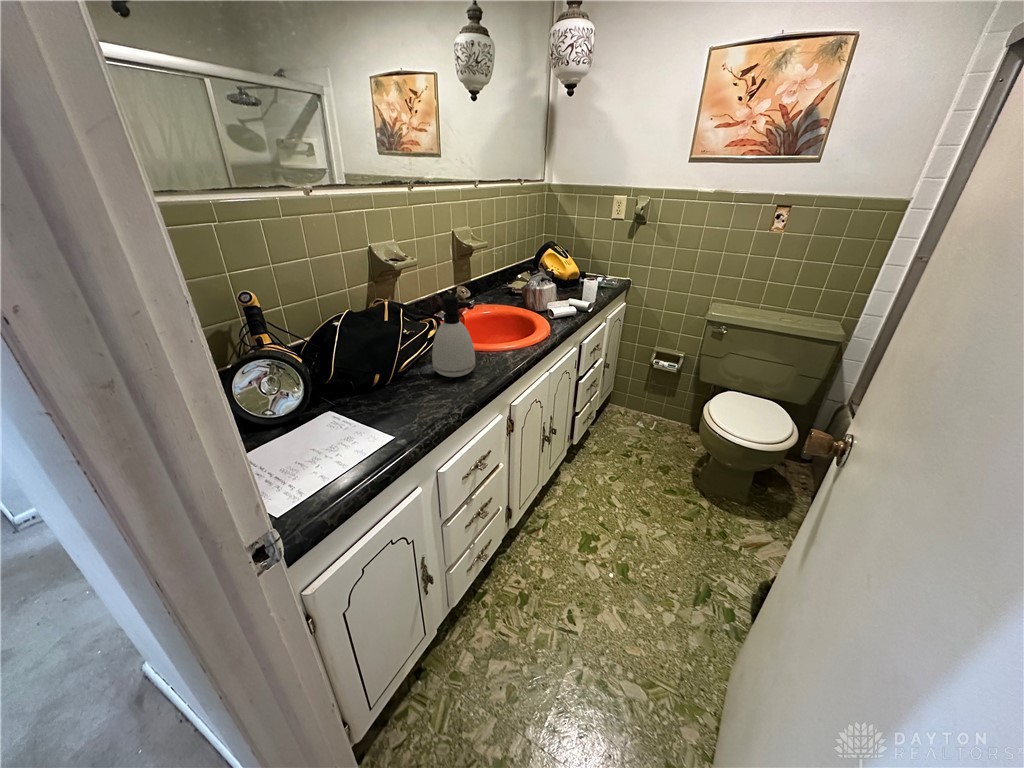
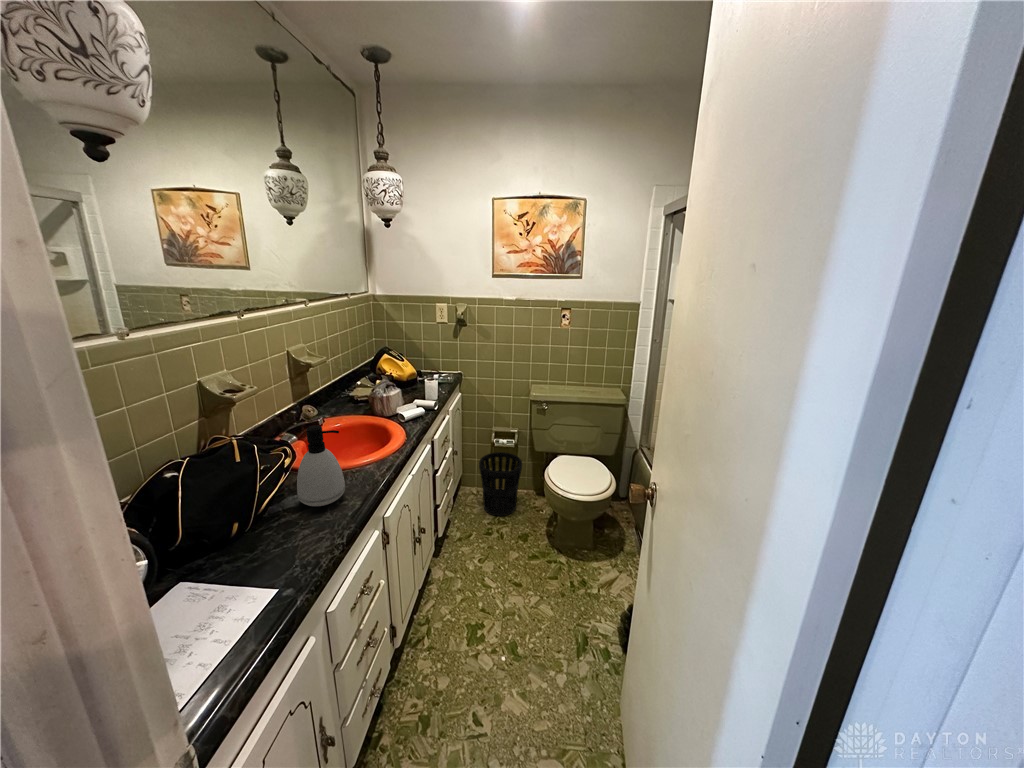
wastebasket: none [626,375,679,442] -> present [479,452,522,516]

